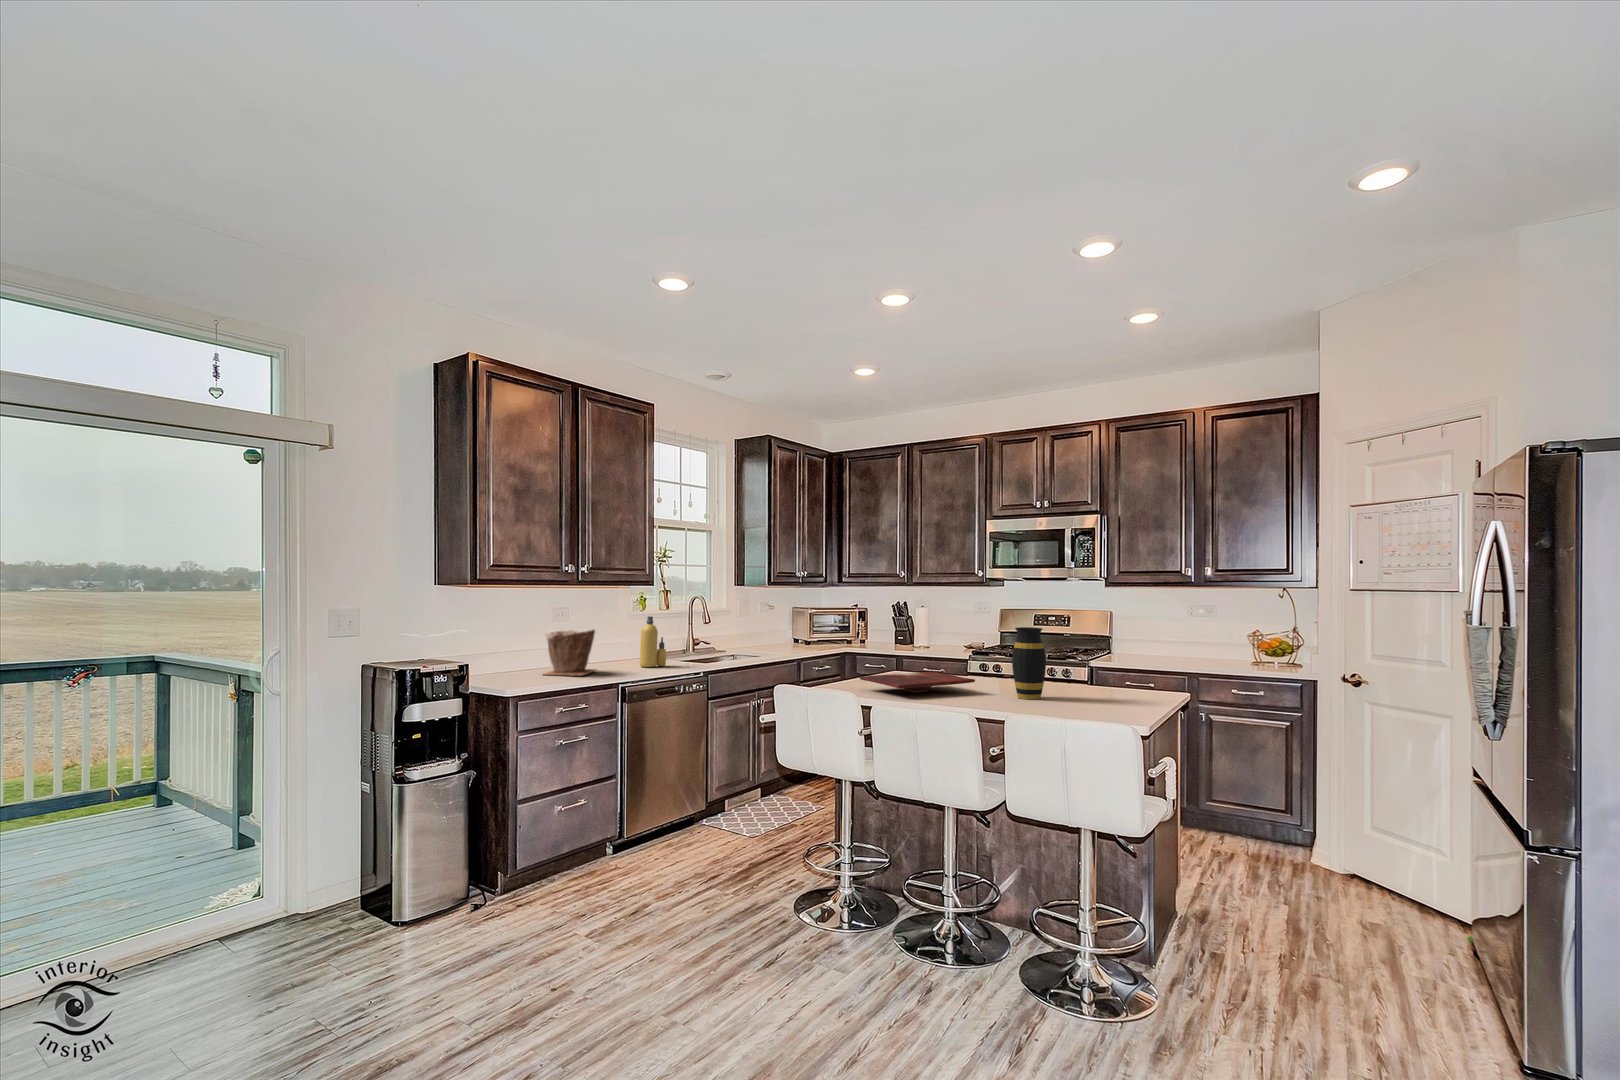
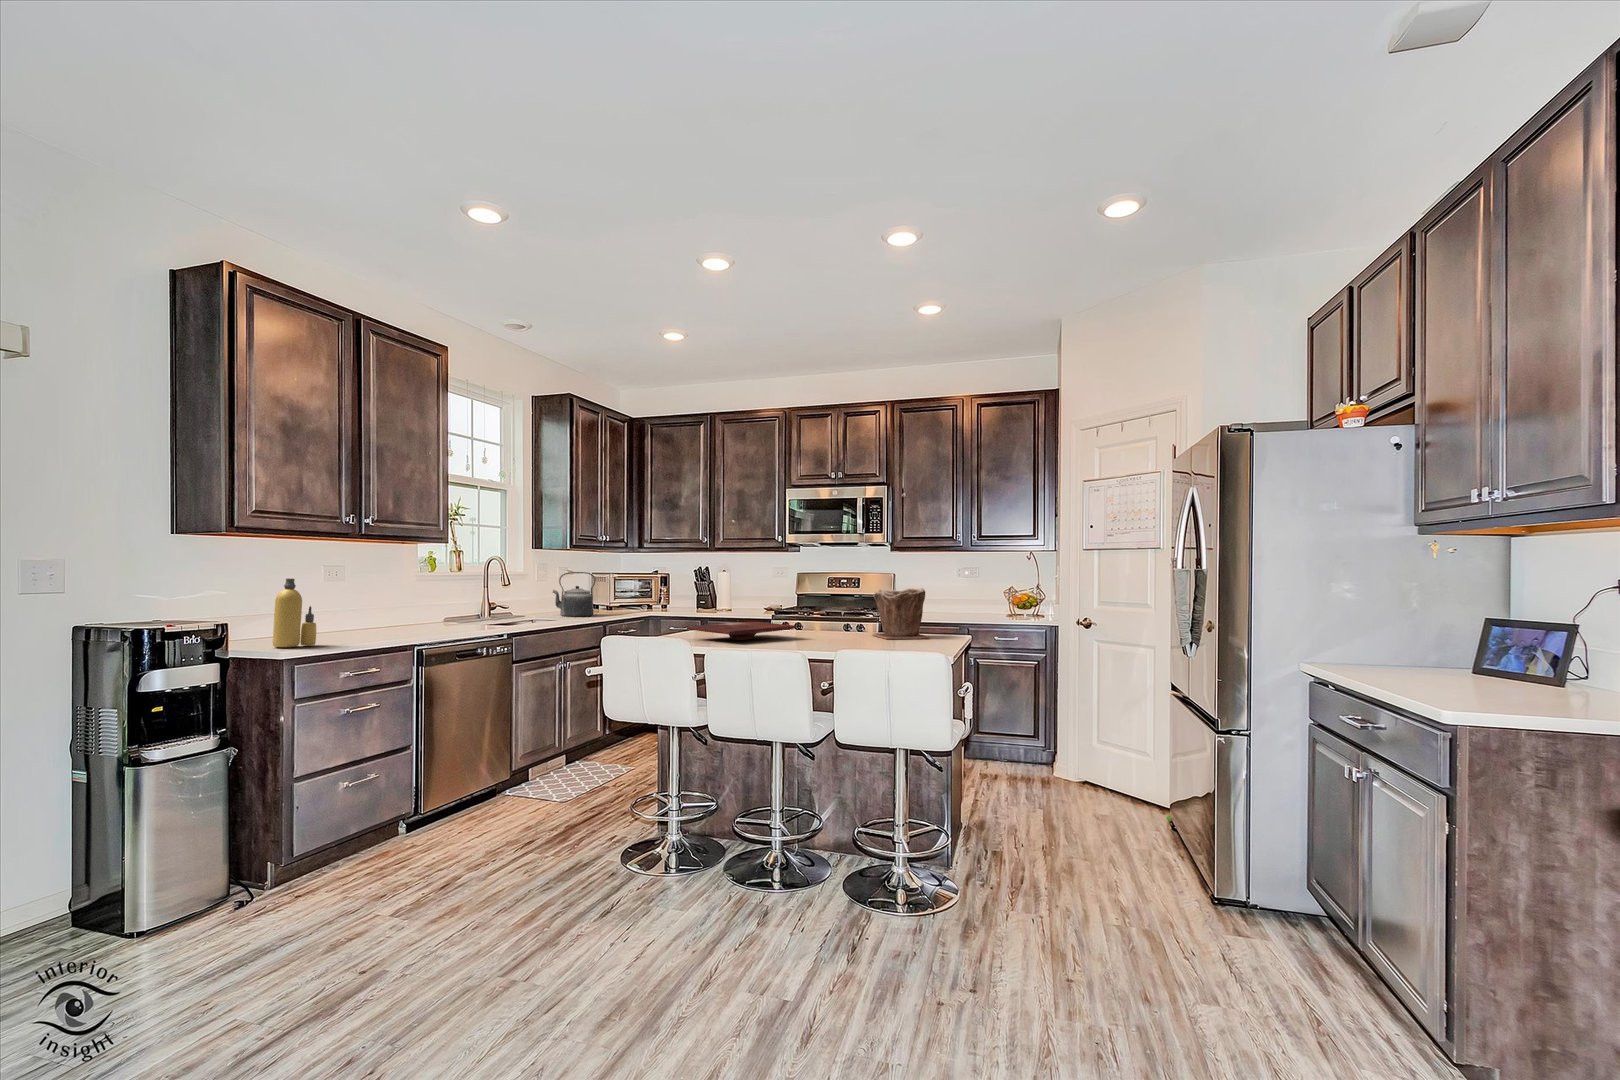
kettle: none [754,608,795,652] -> present [553,572,595,617]
bottle: present [640,616,666,667] -> present [273,579,316,647]
vase: present [1012,627,1046,699] -> none [831,576,861,641]
plant pot: present [543,629,596,675] -> present [872,588,930,639]

